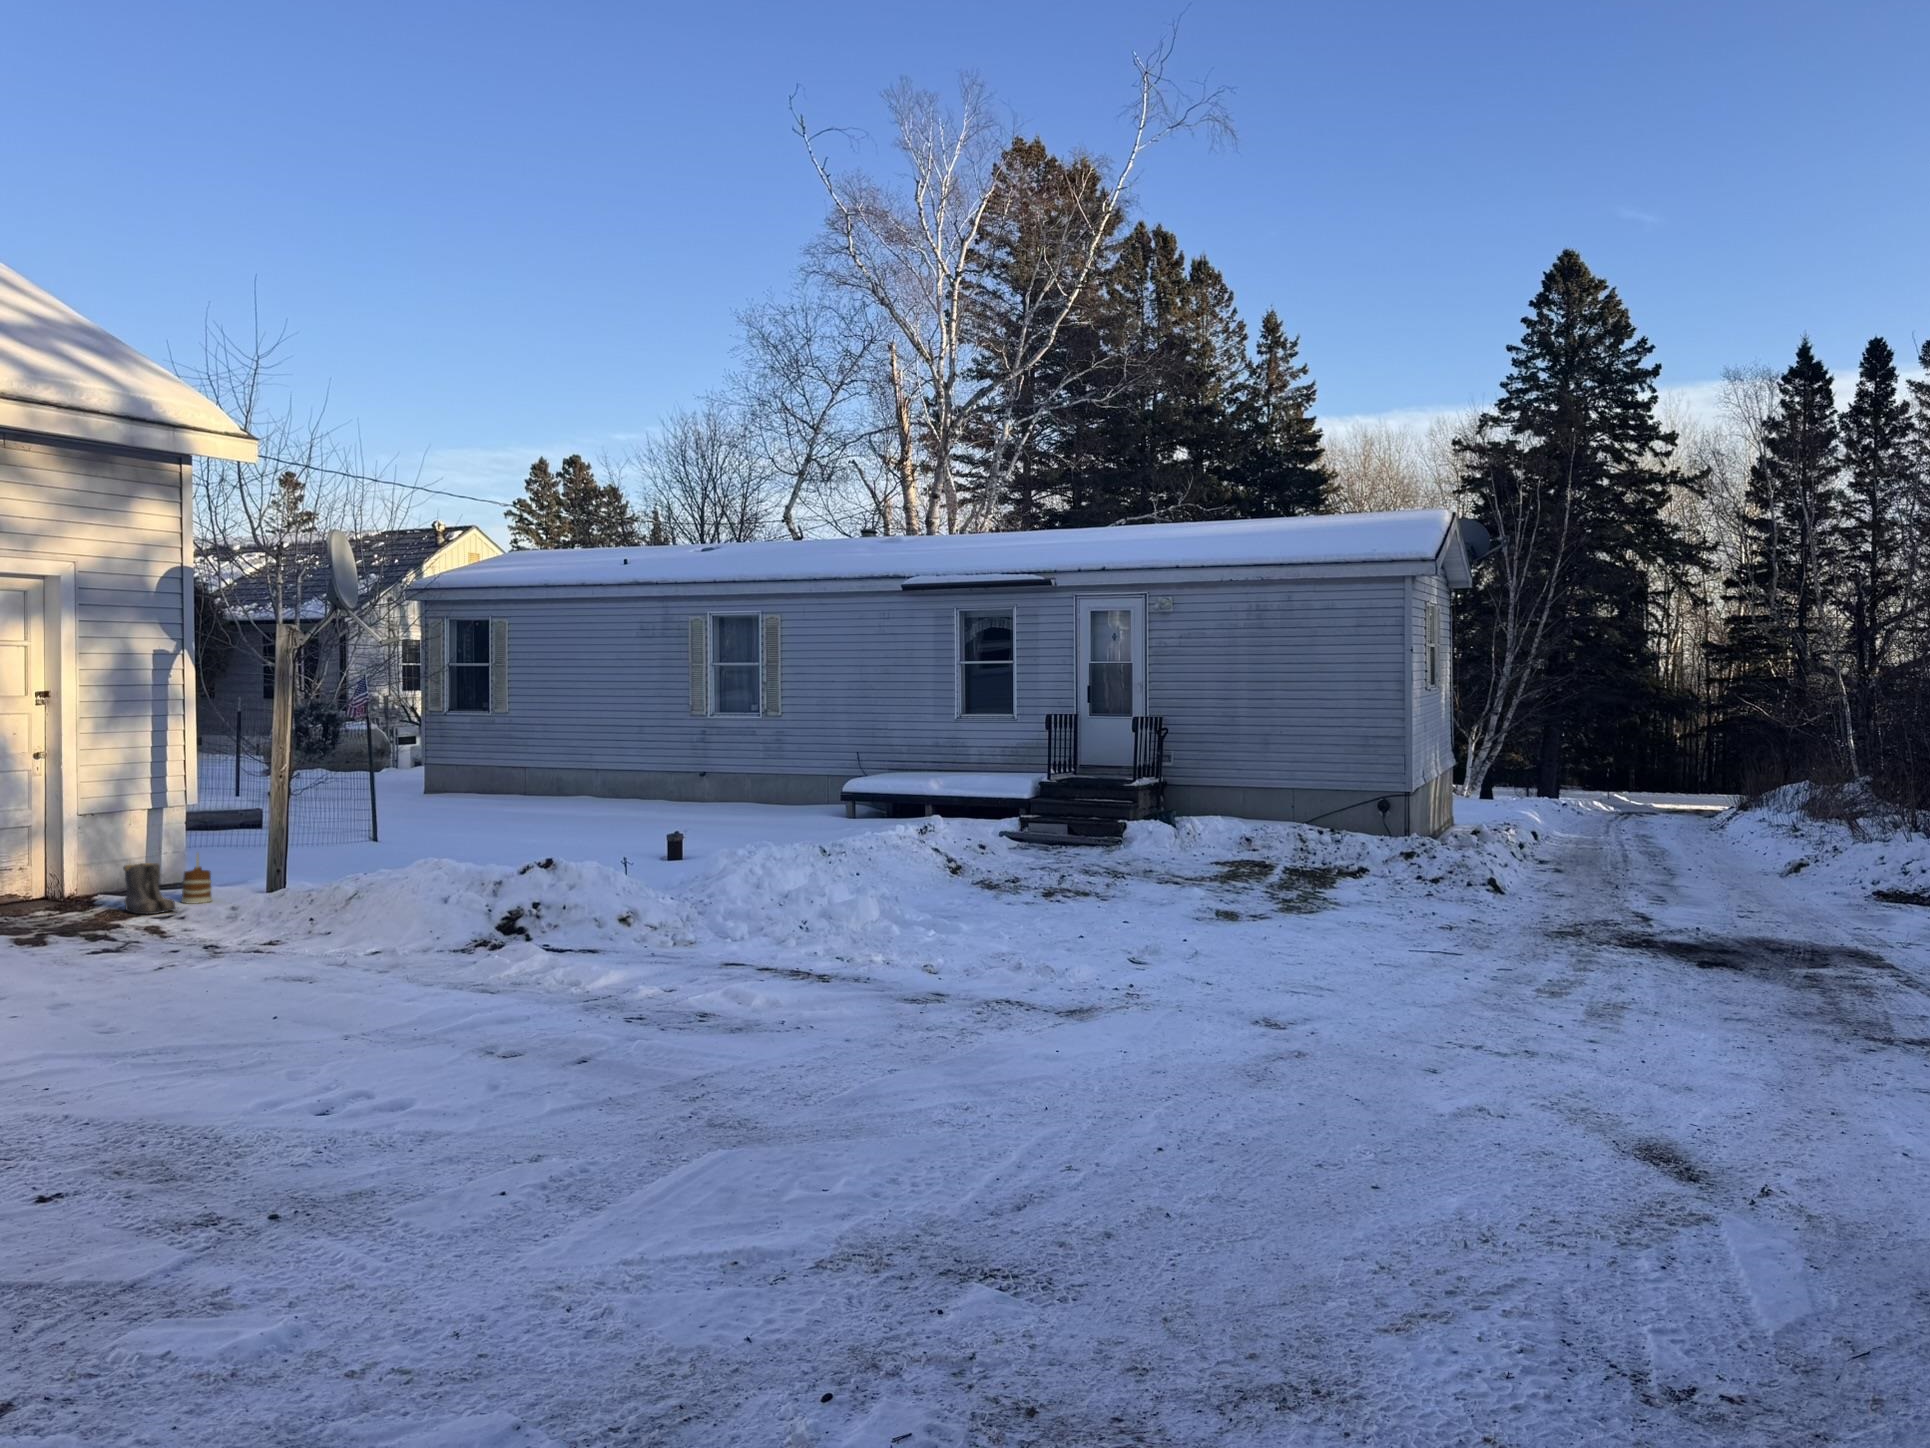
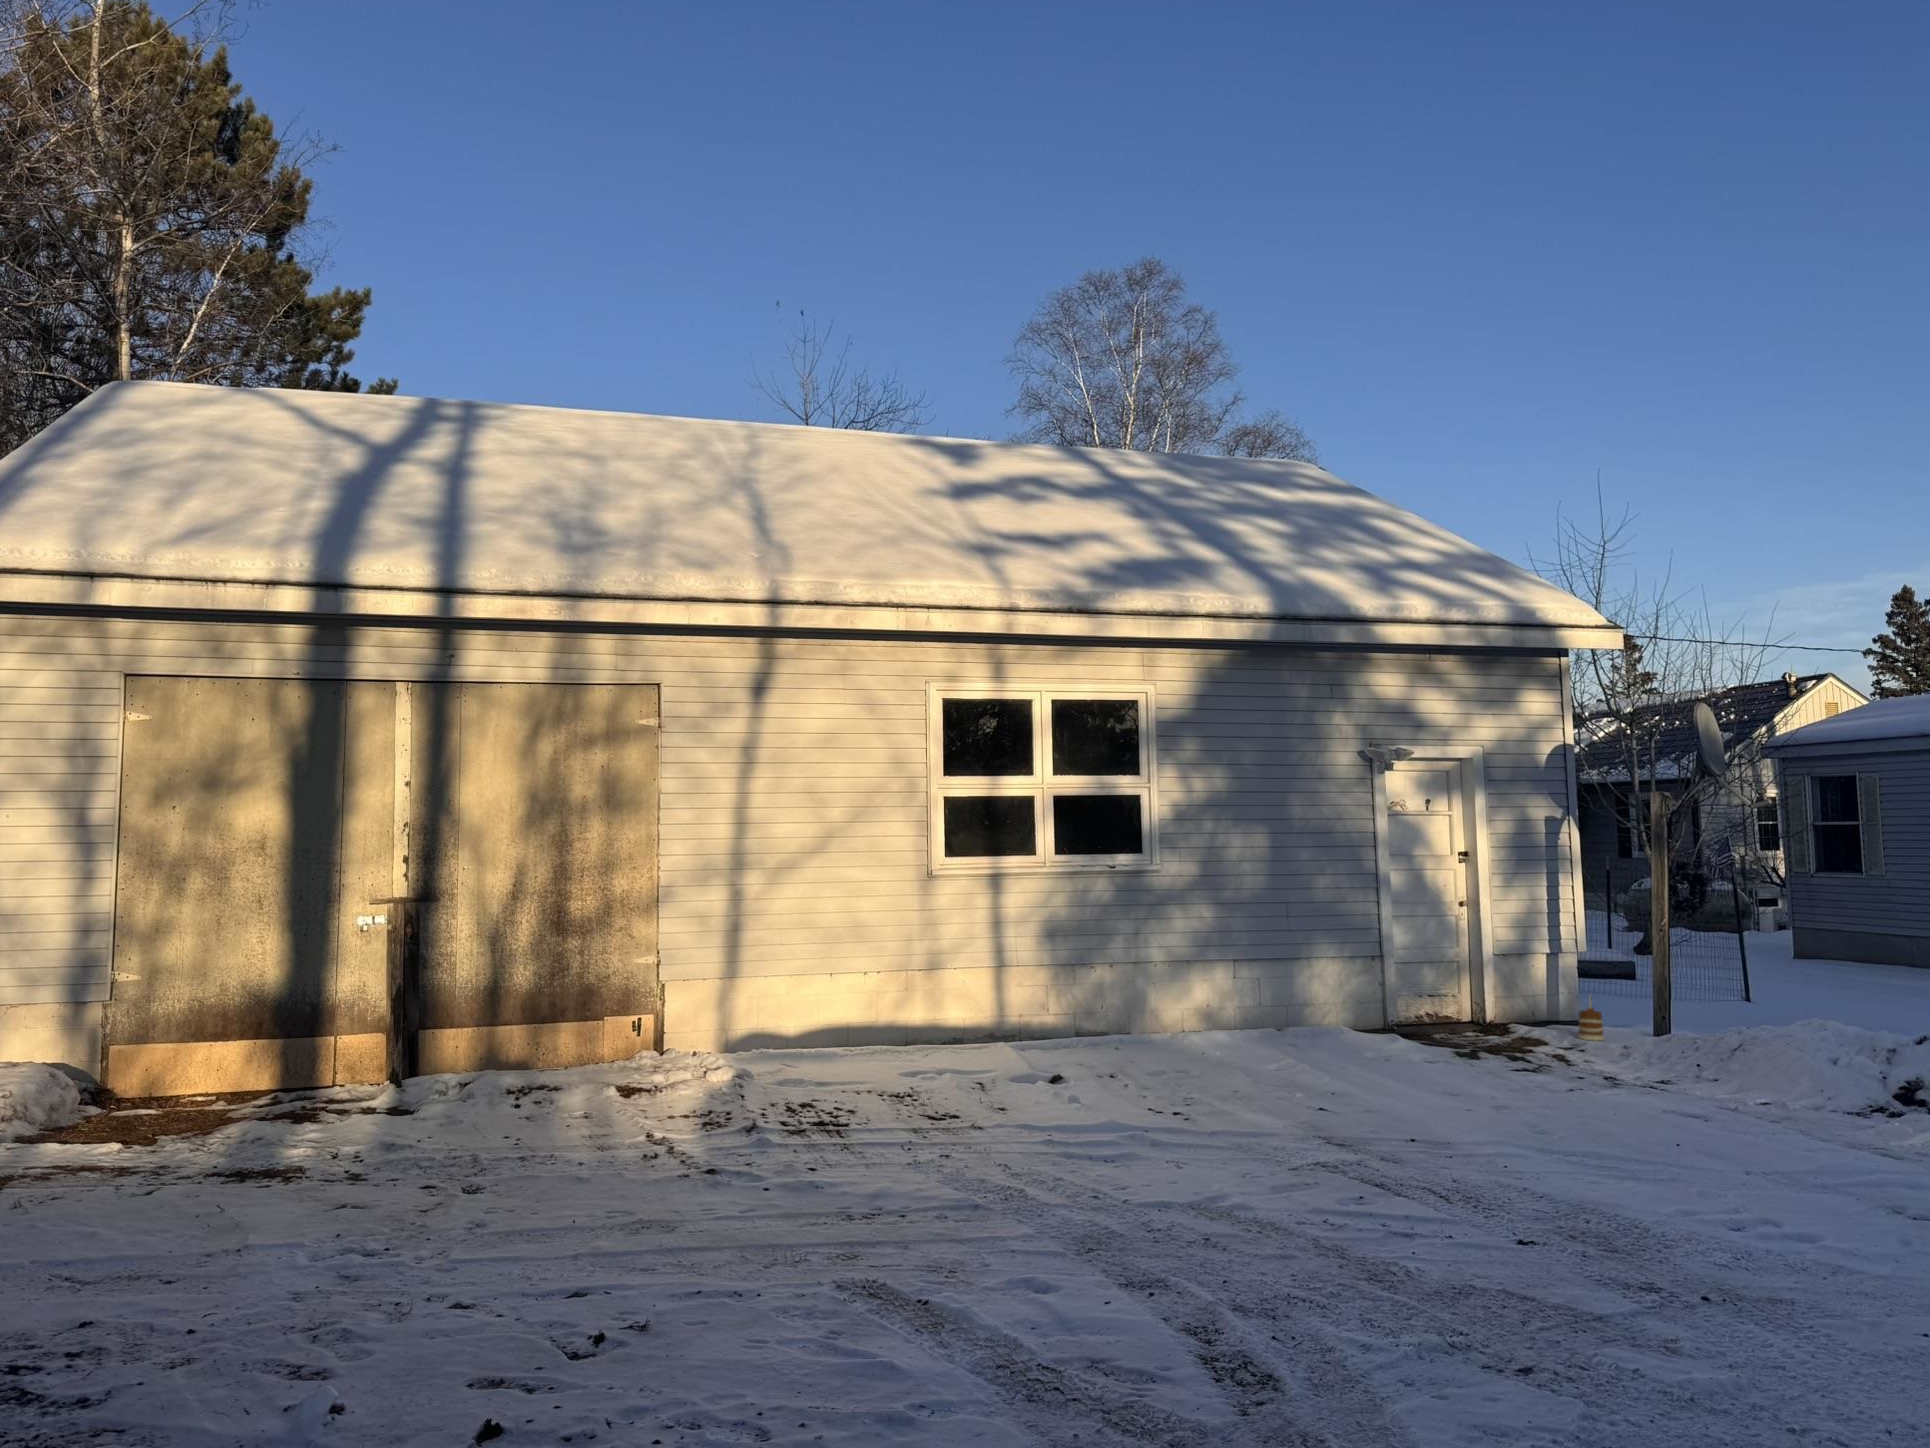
boots: present [123,863,176,914] -> none [1530,1000,1578,1045]

